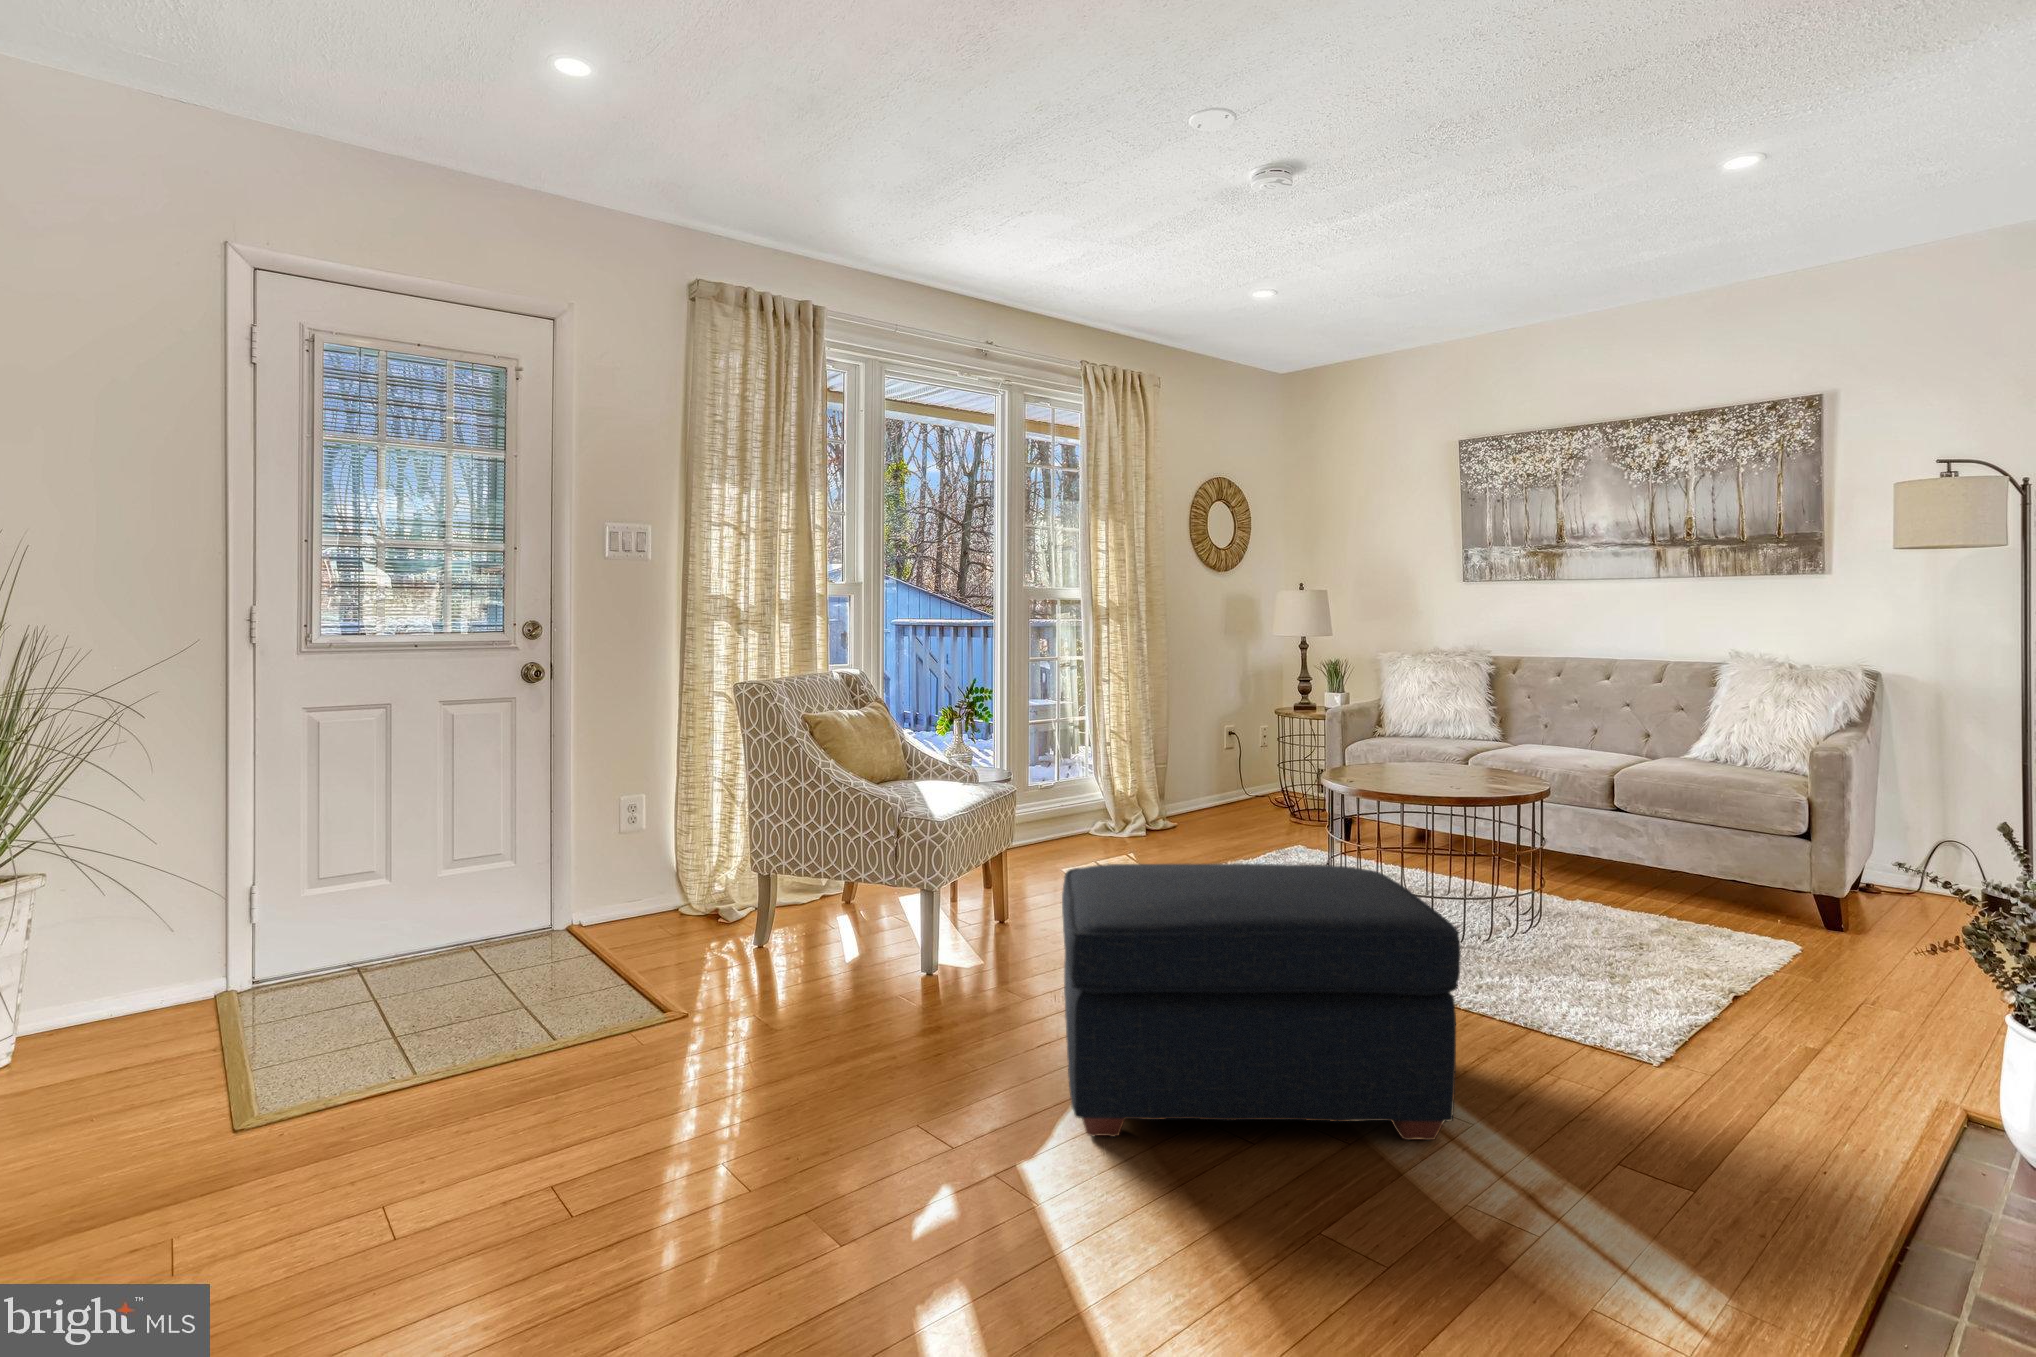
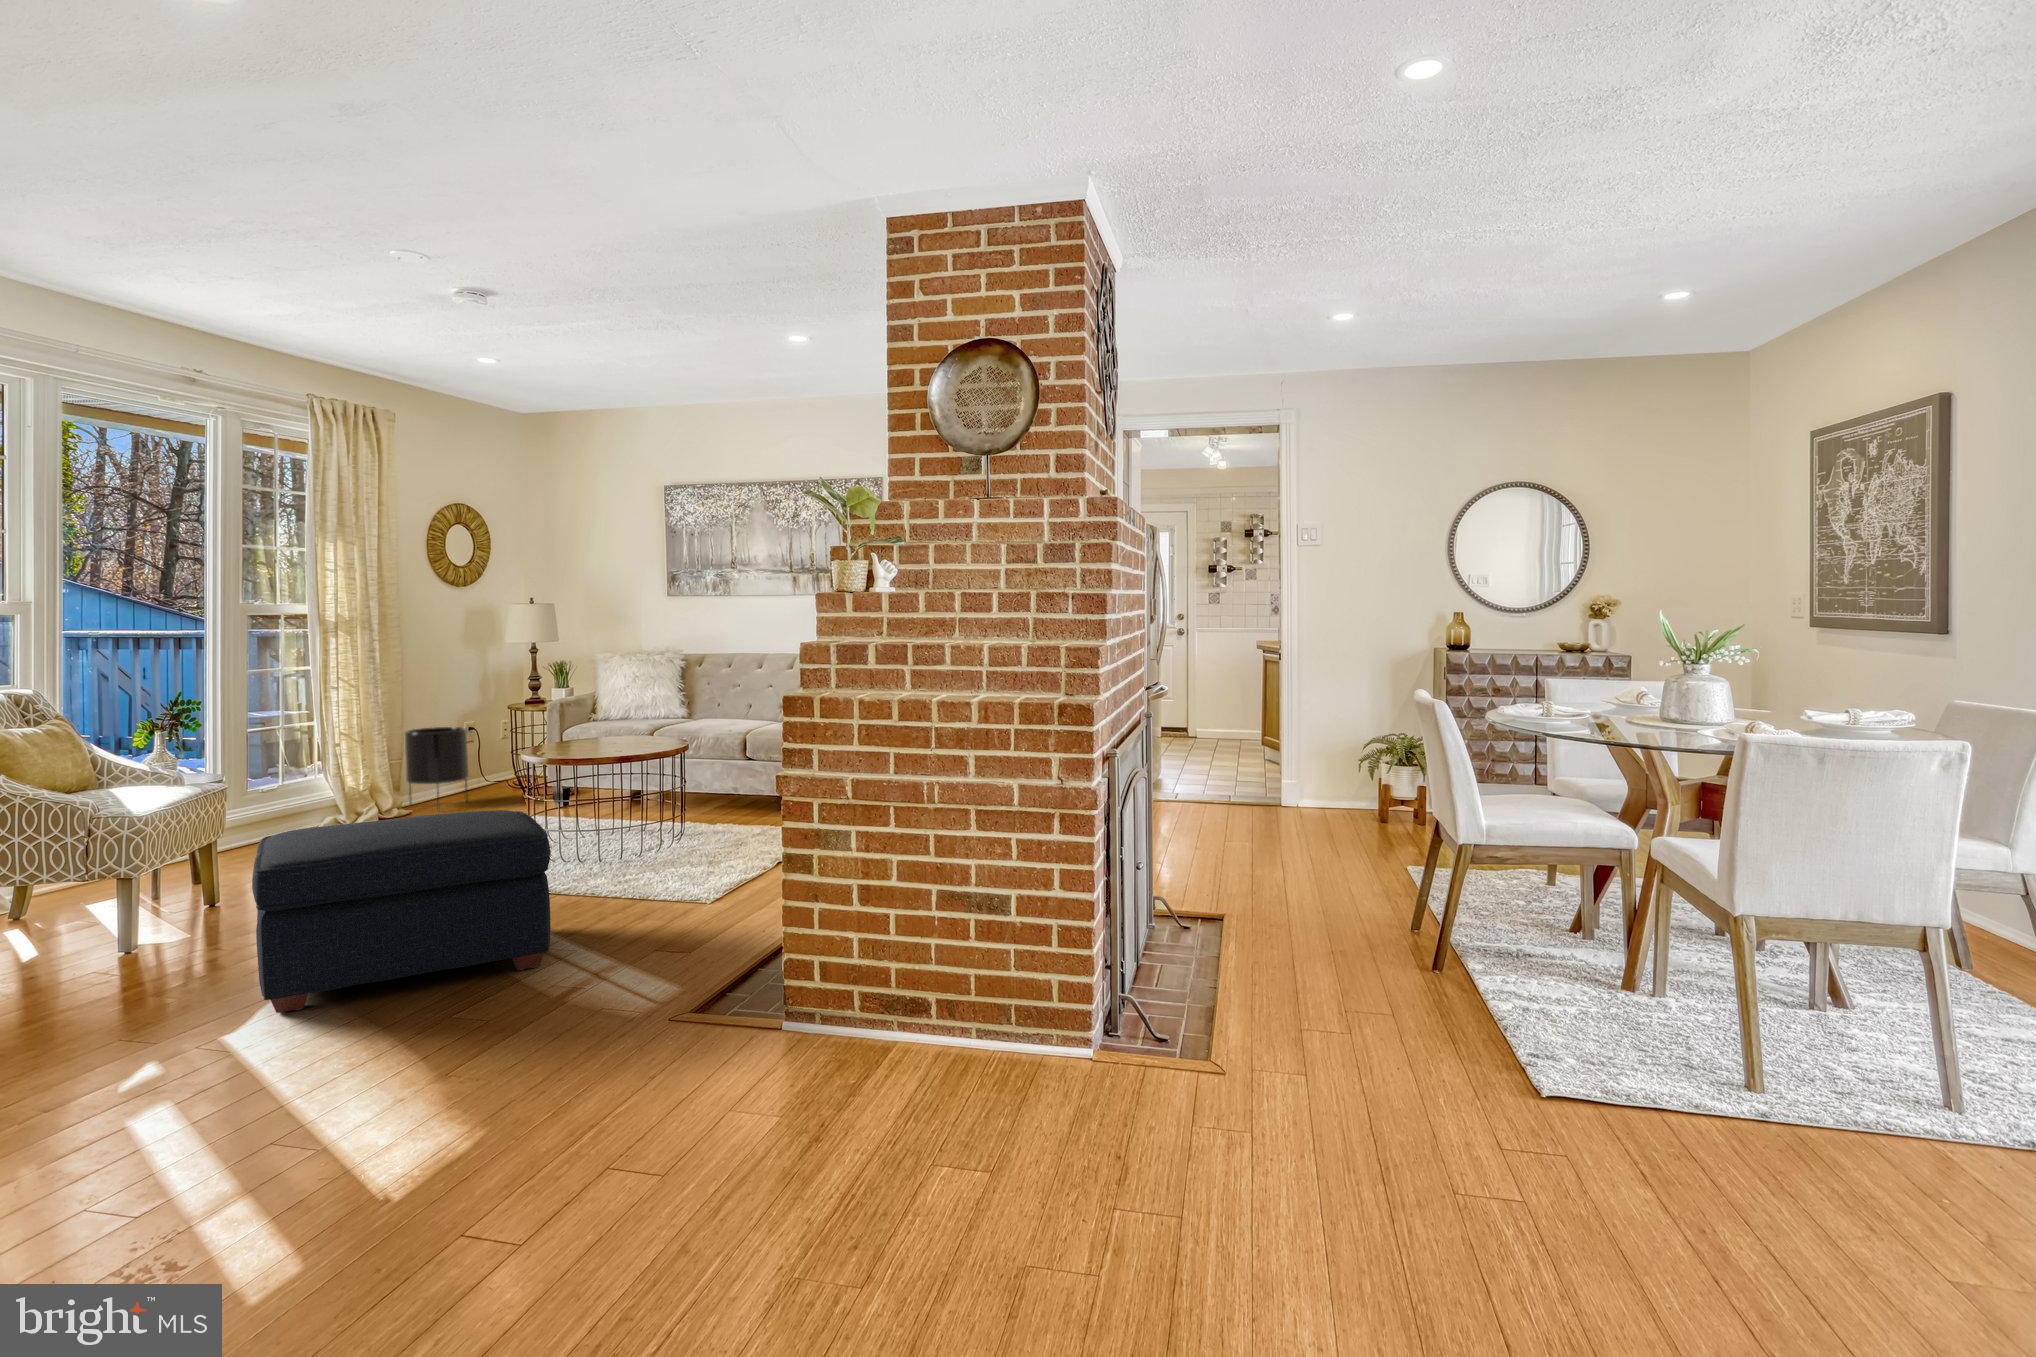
planter: none [1166,731,1229,828] -> present [405,727,469,807]

